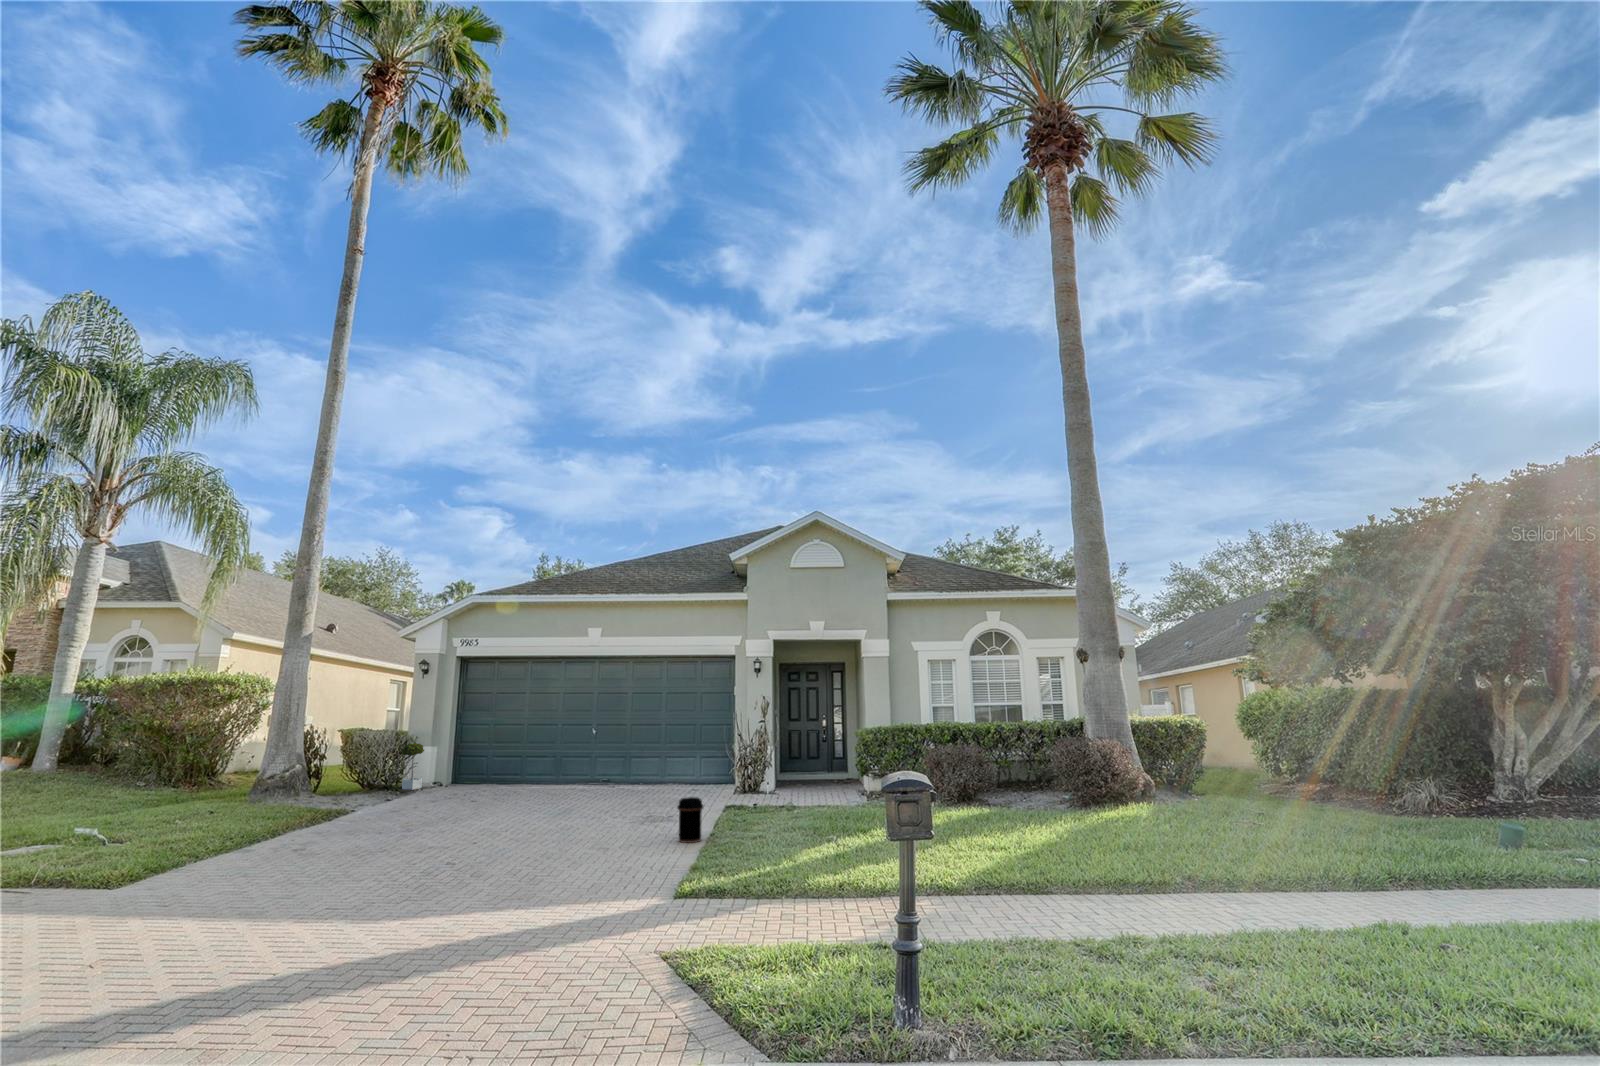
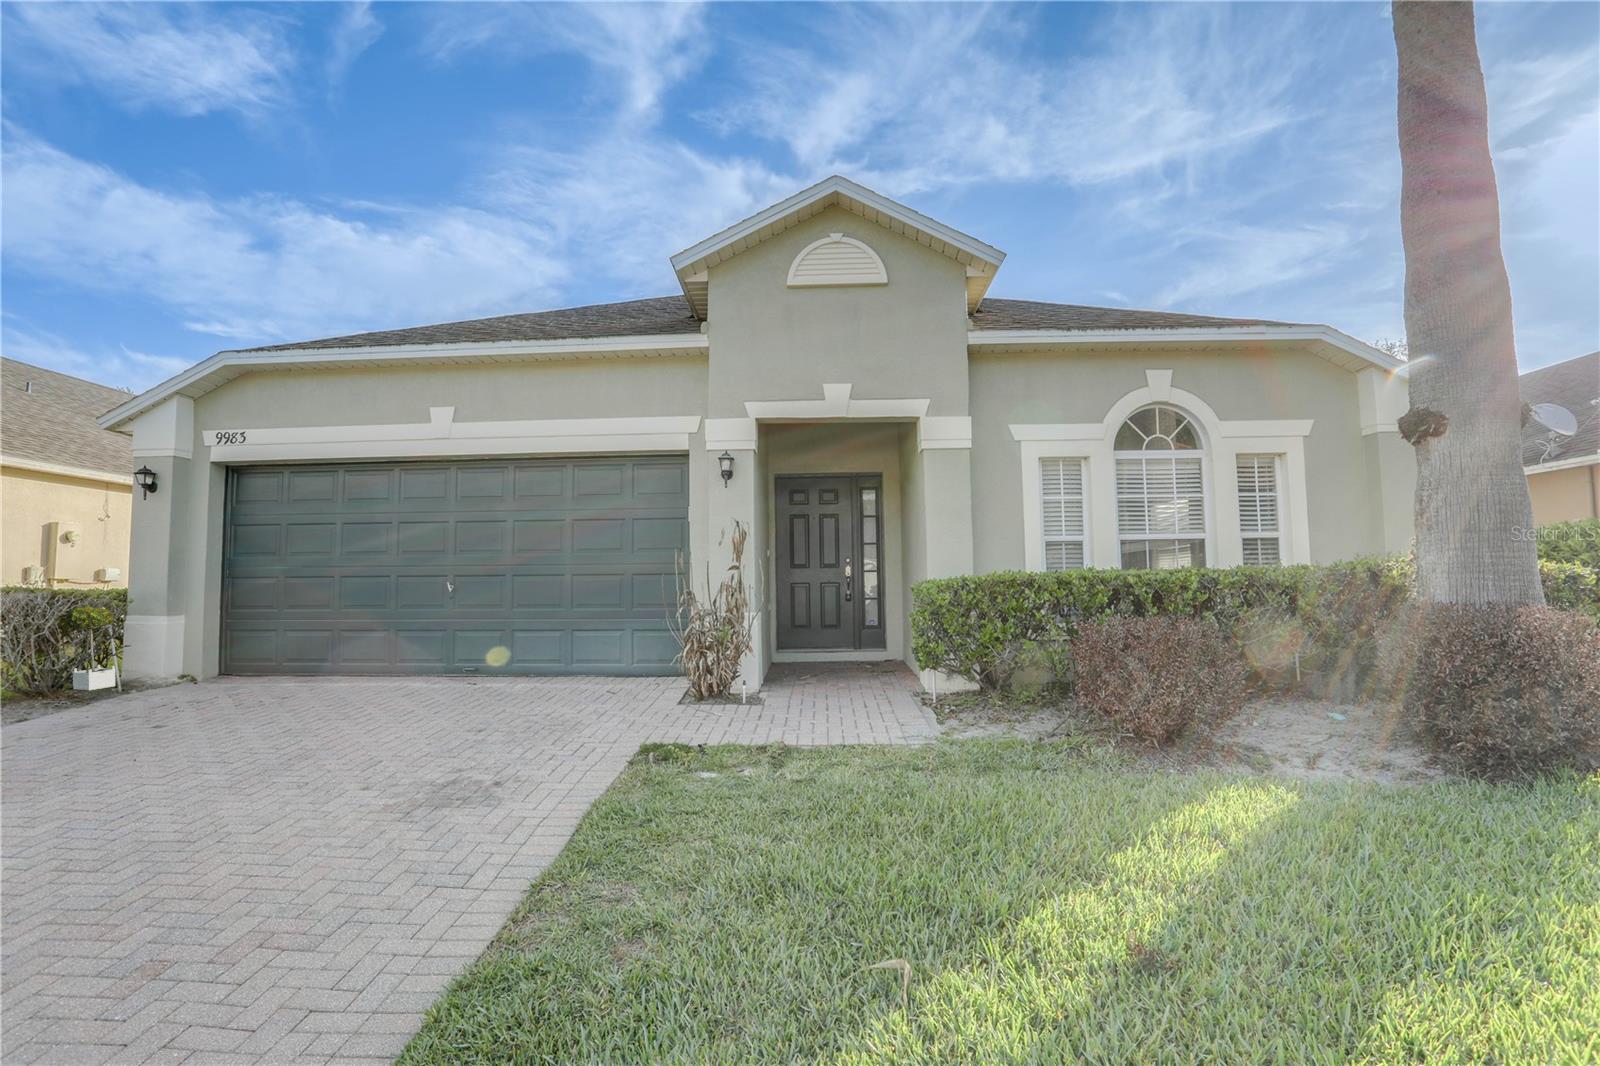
trash can: present [677,797,703,843] -> none [384,803,482,971]

